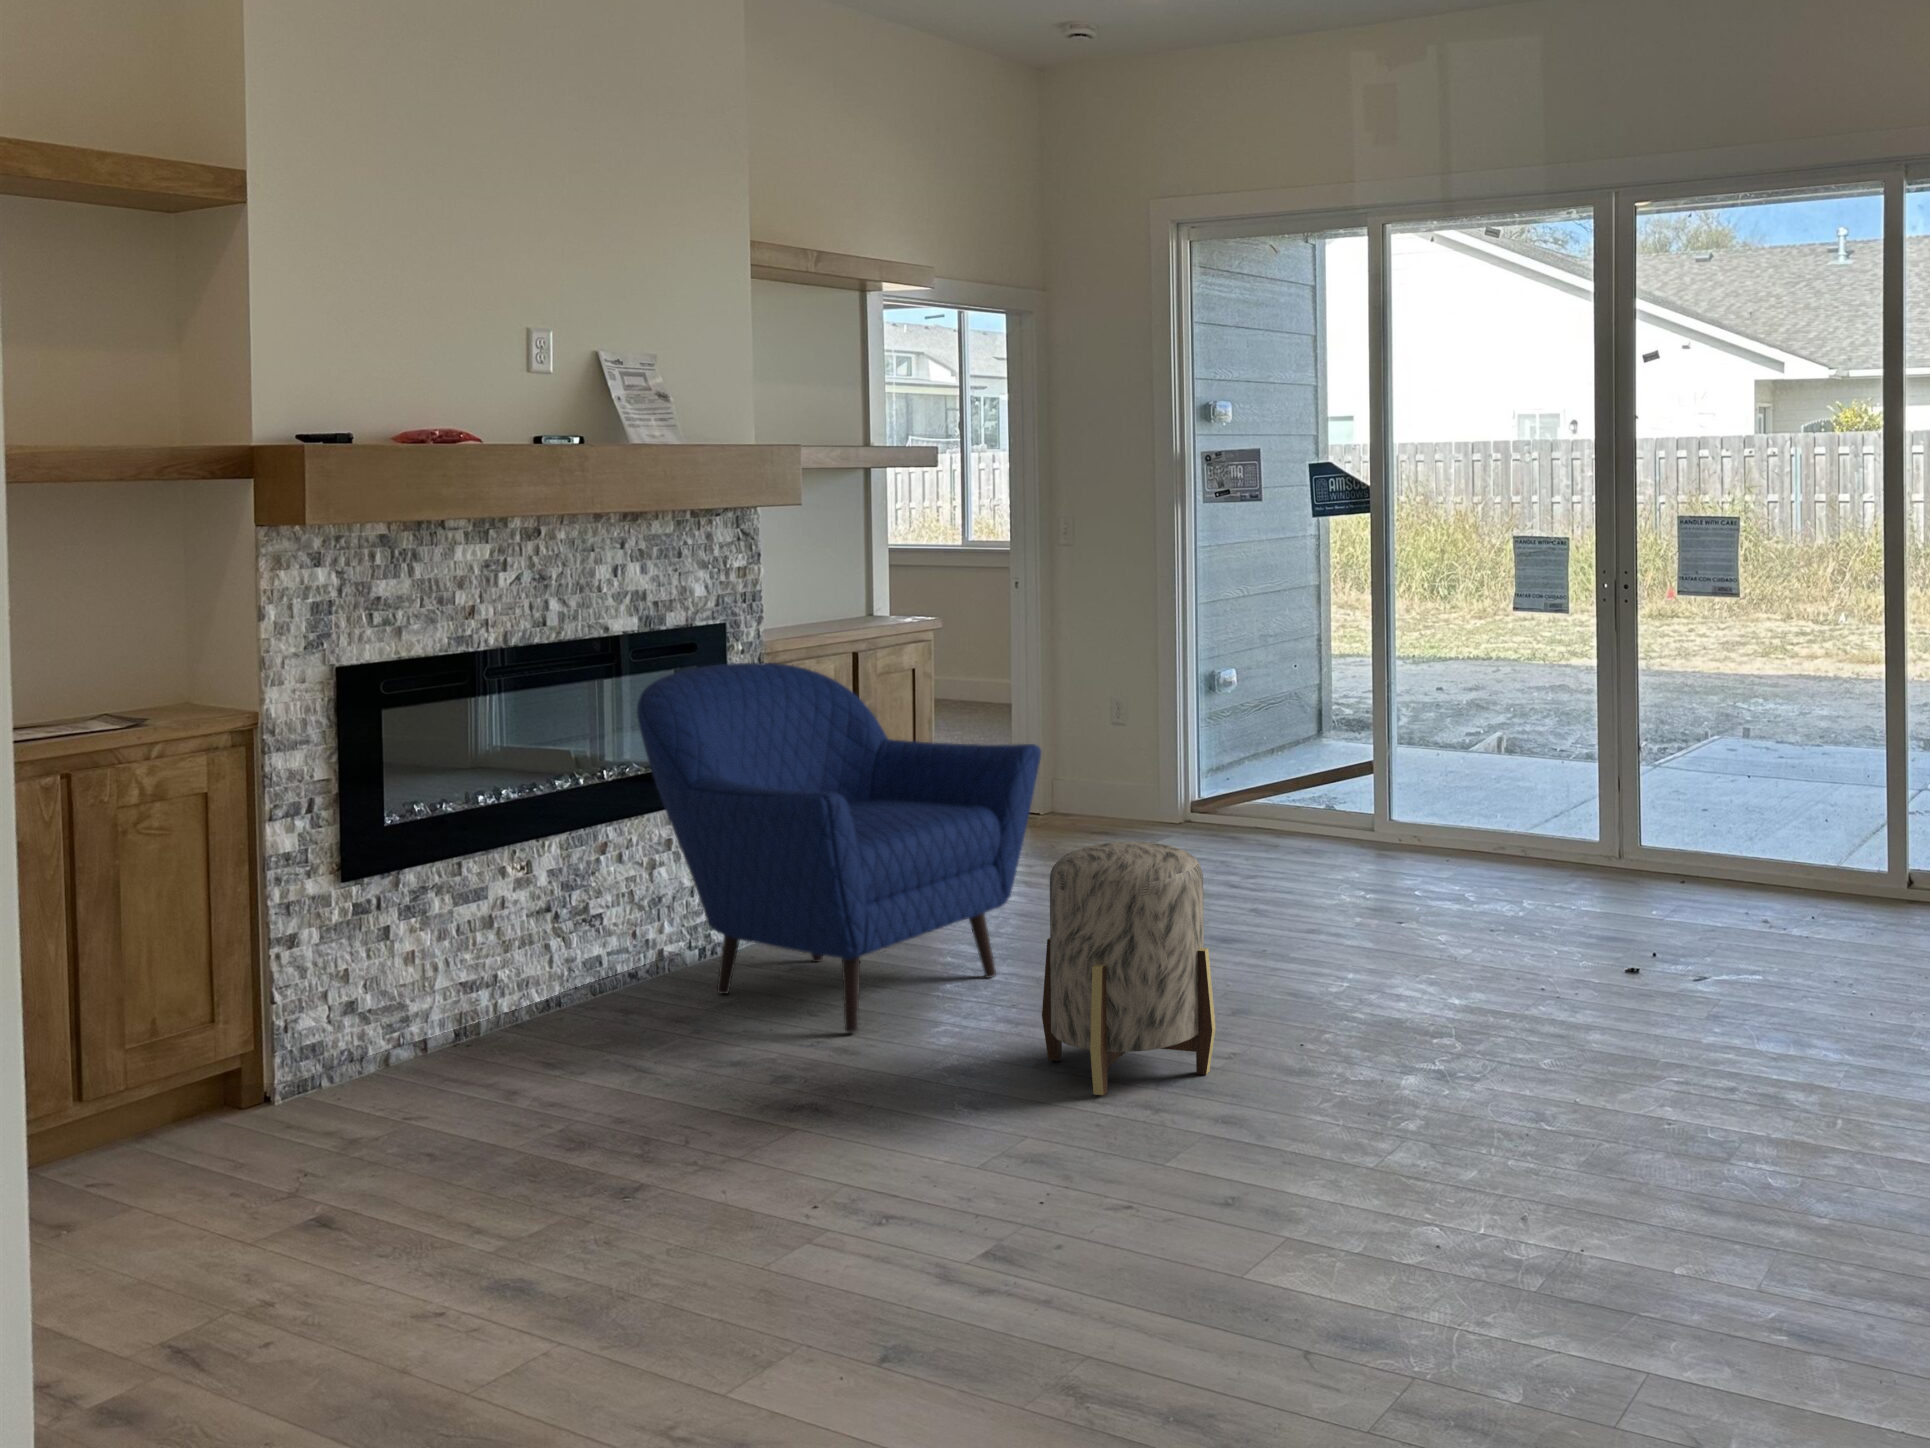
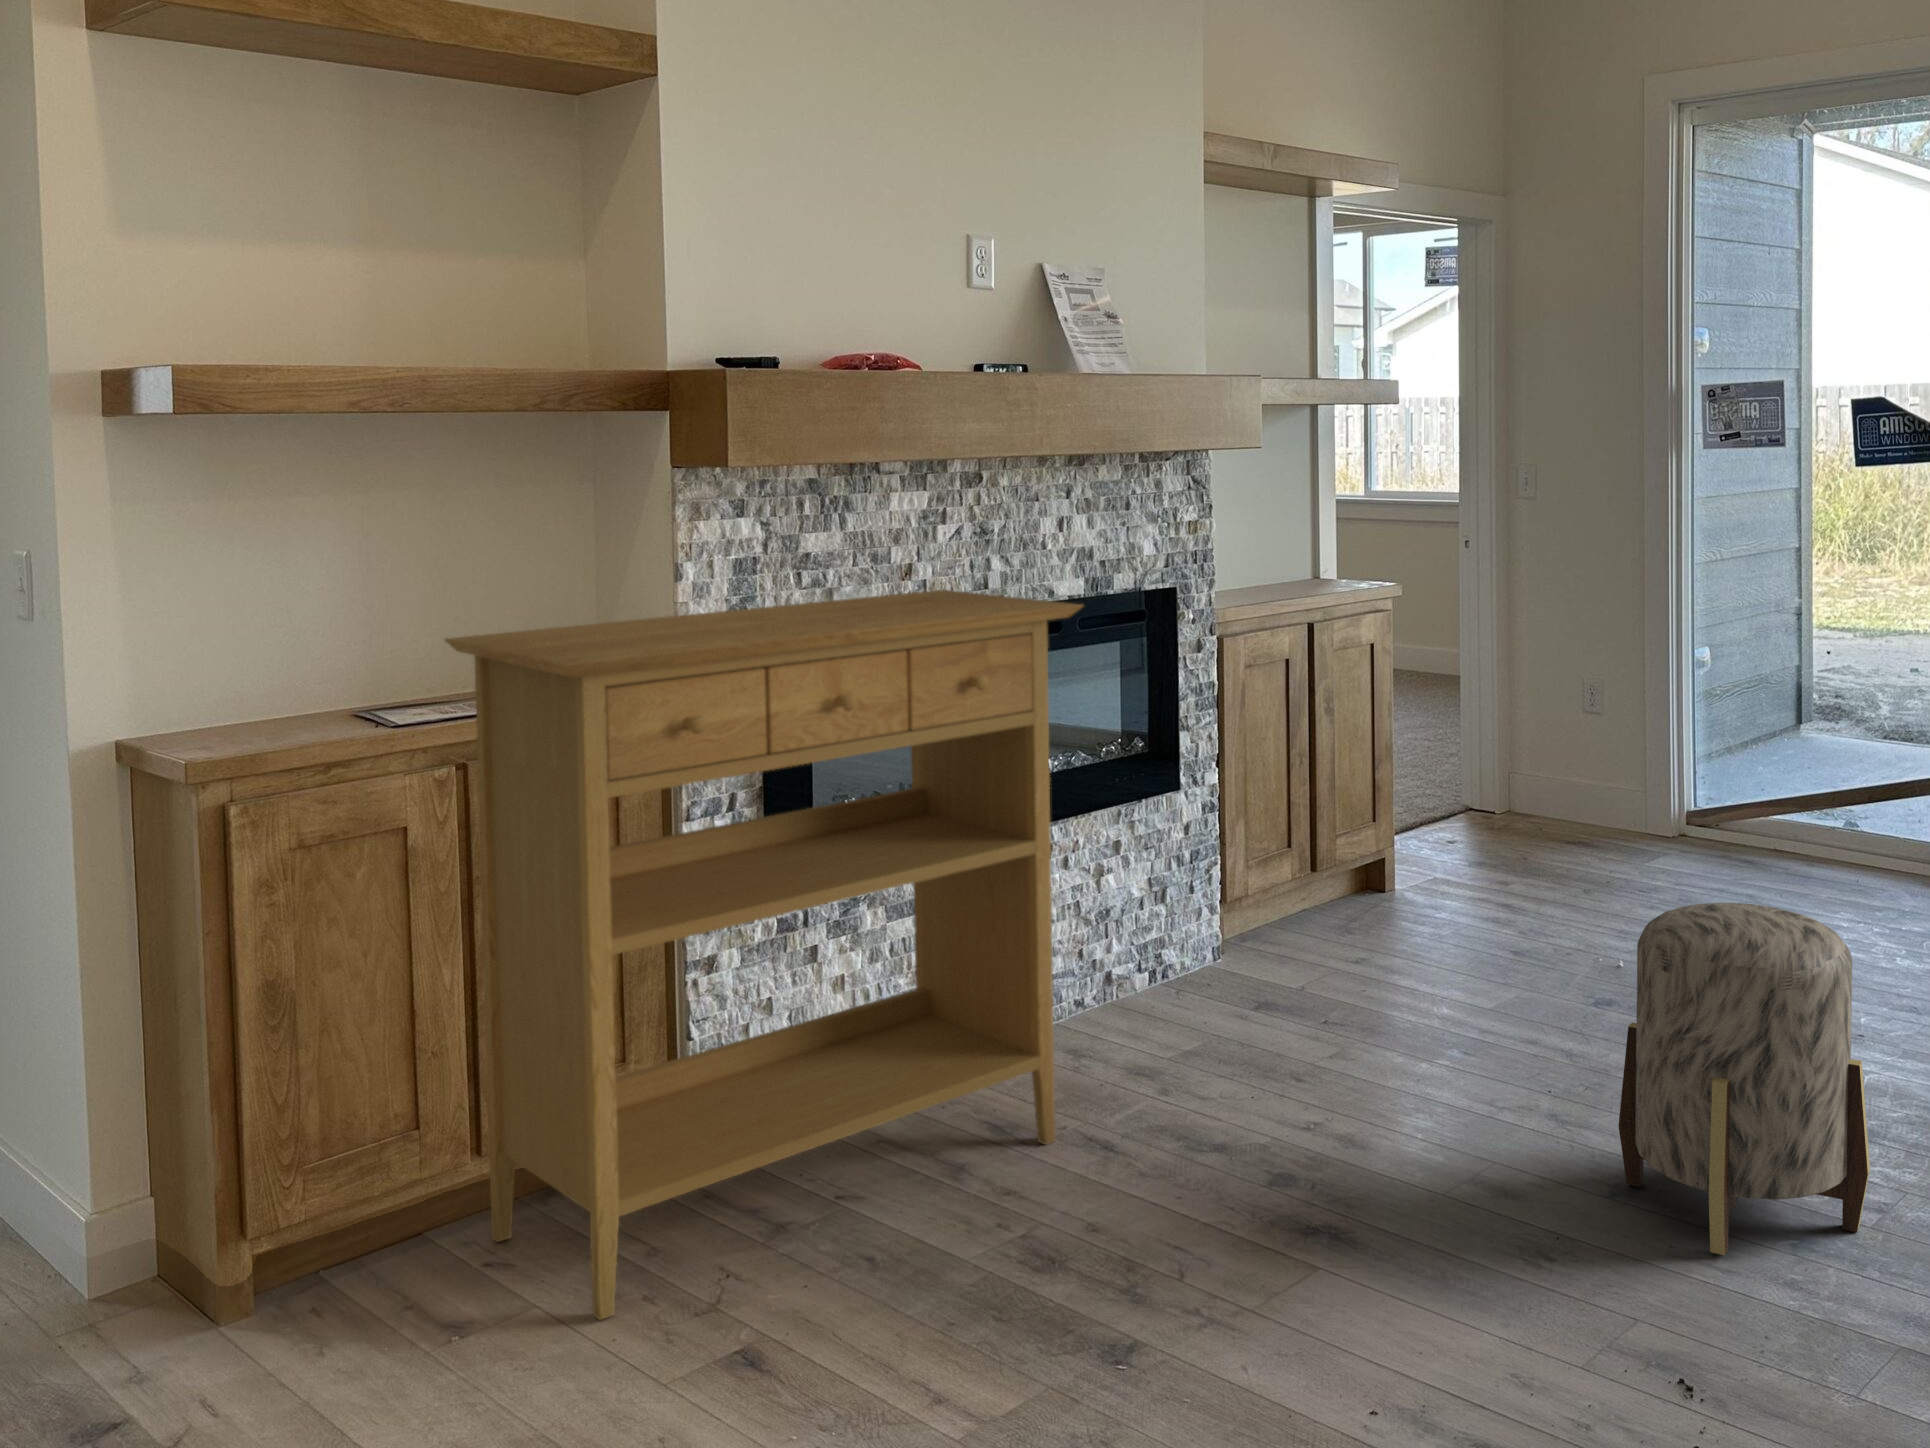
console table: none [50,626,618,1210] -> present [445,590,1083,1320]
armchair: present [637,663,1041,1033] -> none [1089,636,1570,1113]

